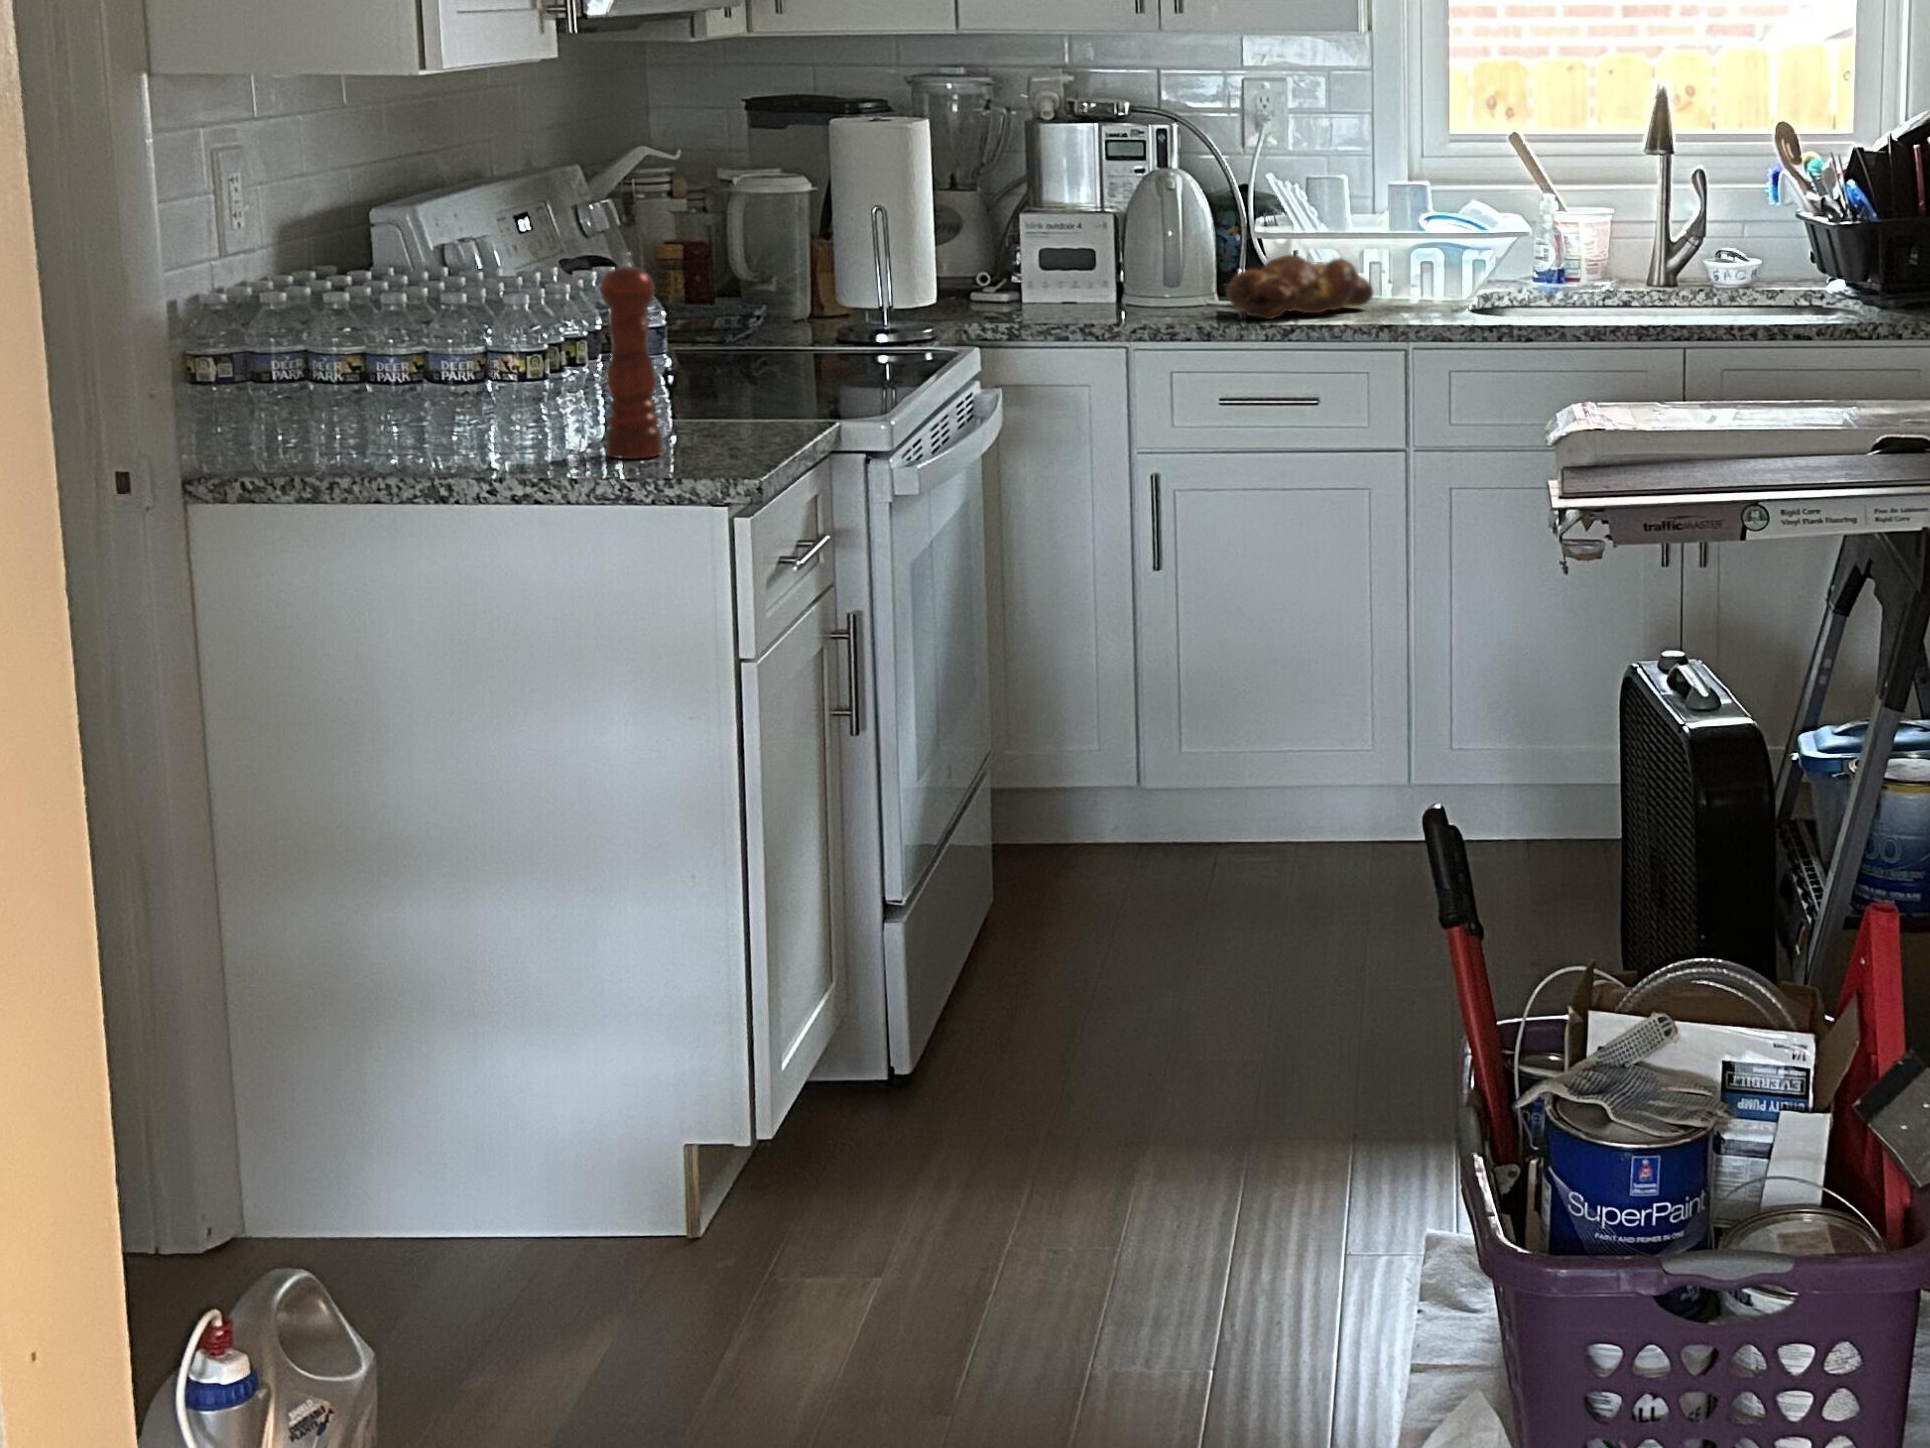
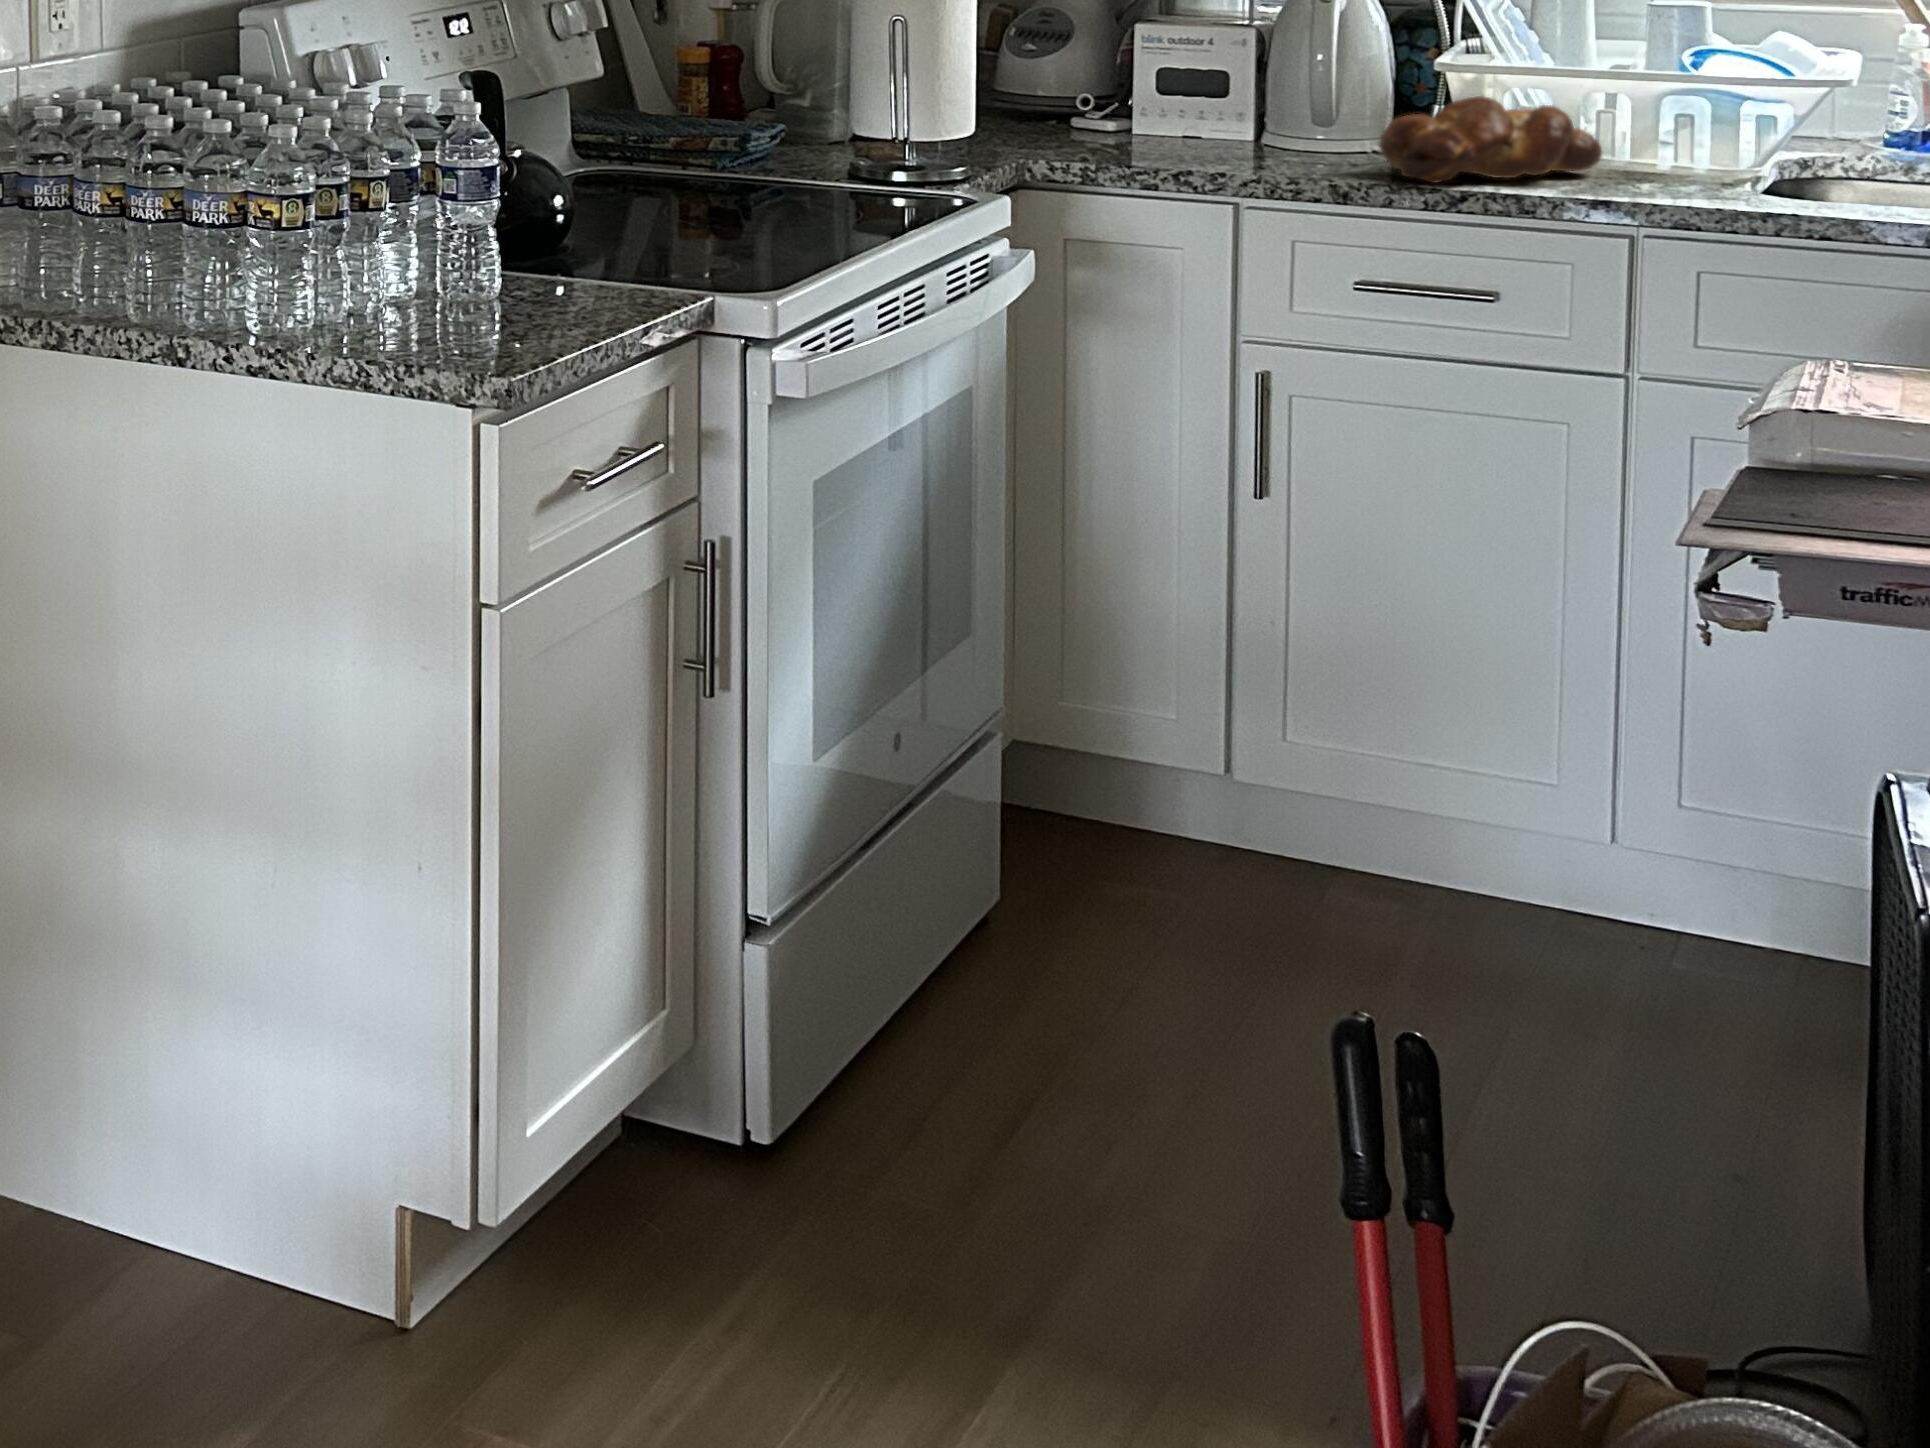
pepper mill: present [600,252,662,459] -> none [379,79,444,332]

